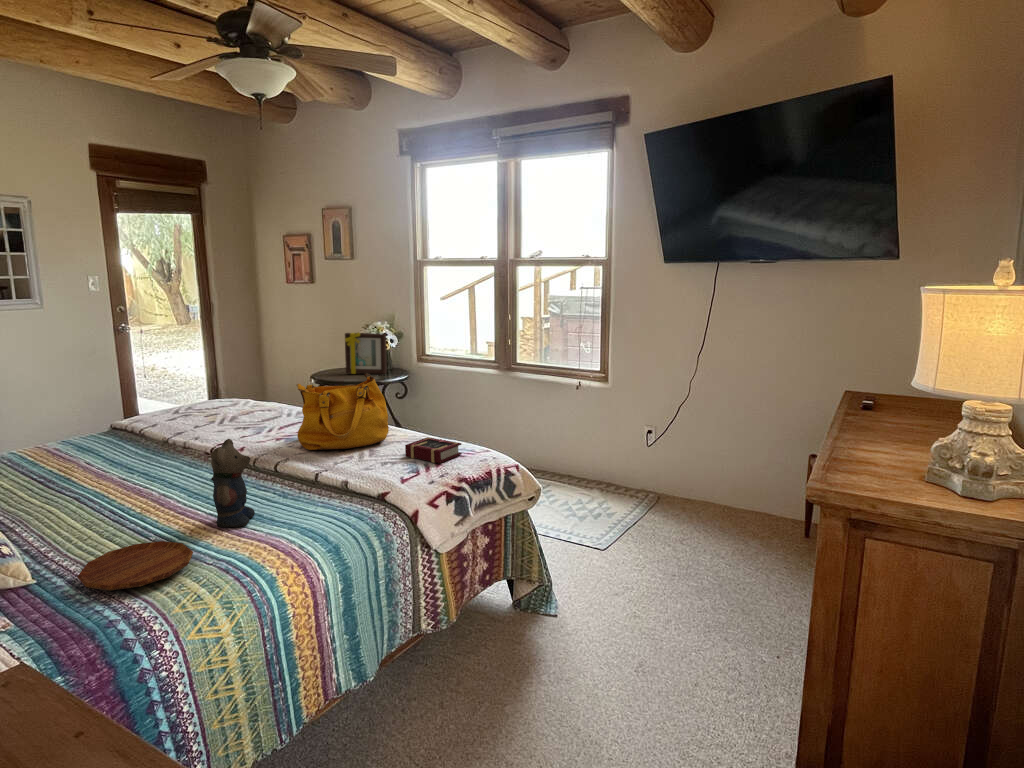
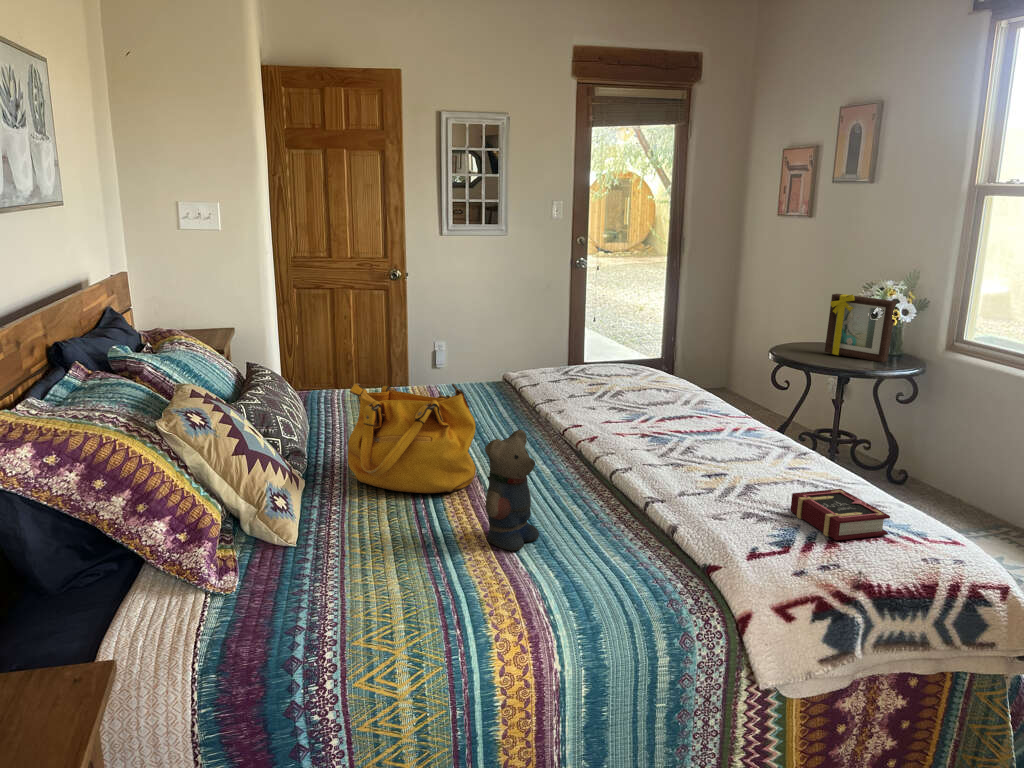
handbag: present [297,373,389,450] -> present [348,383,476,493]
tray: present [77,541,193,590] -> none [301,536,426,595]

